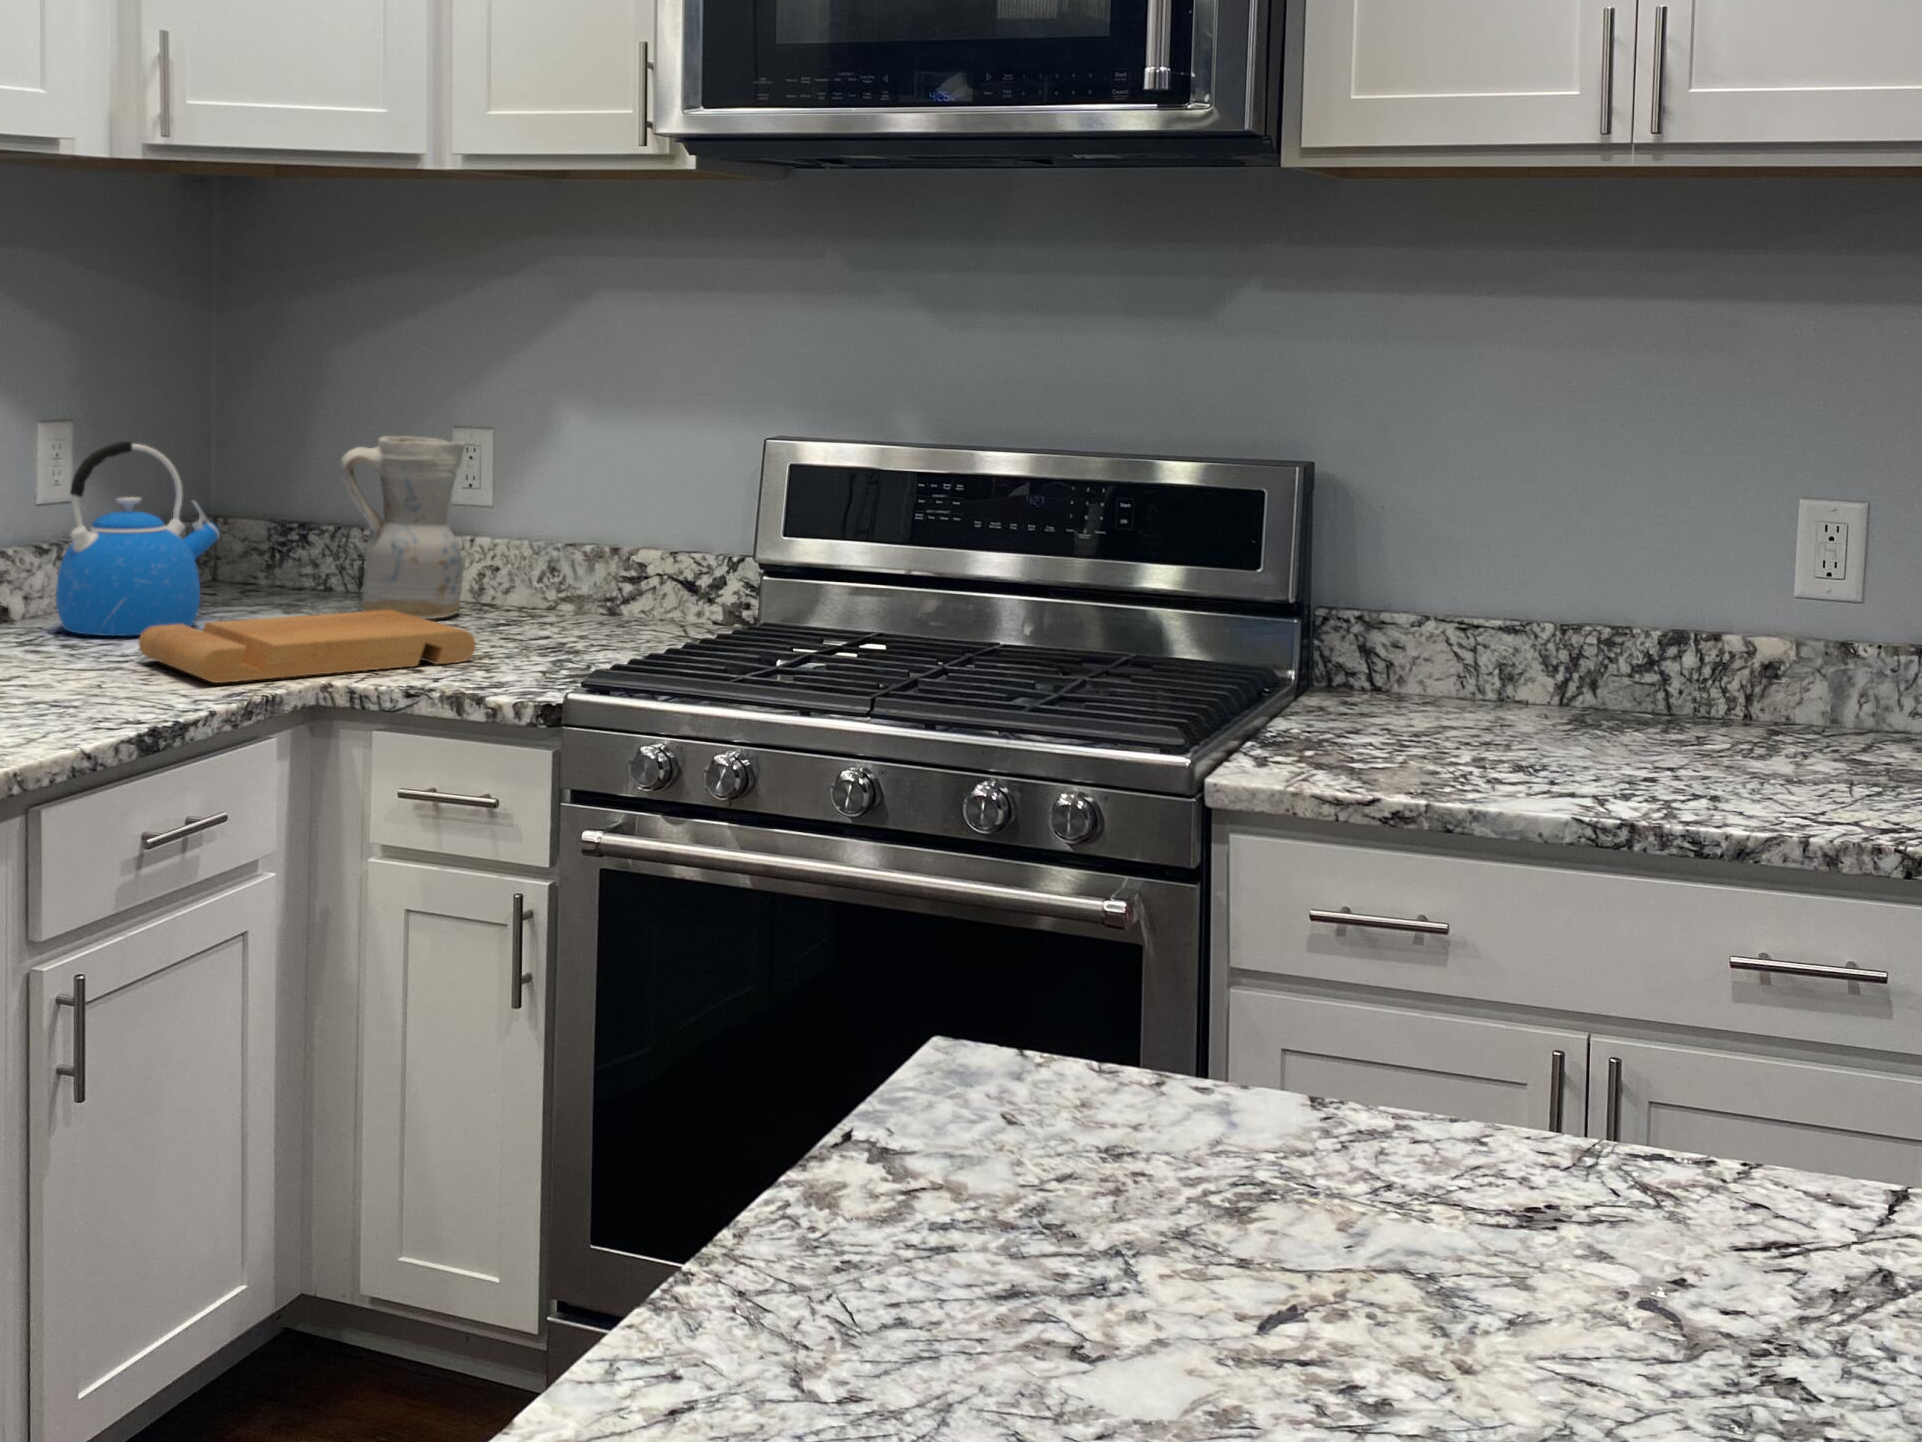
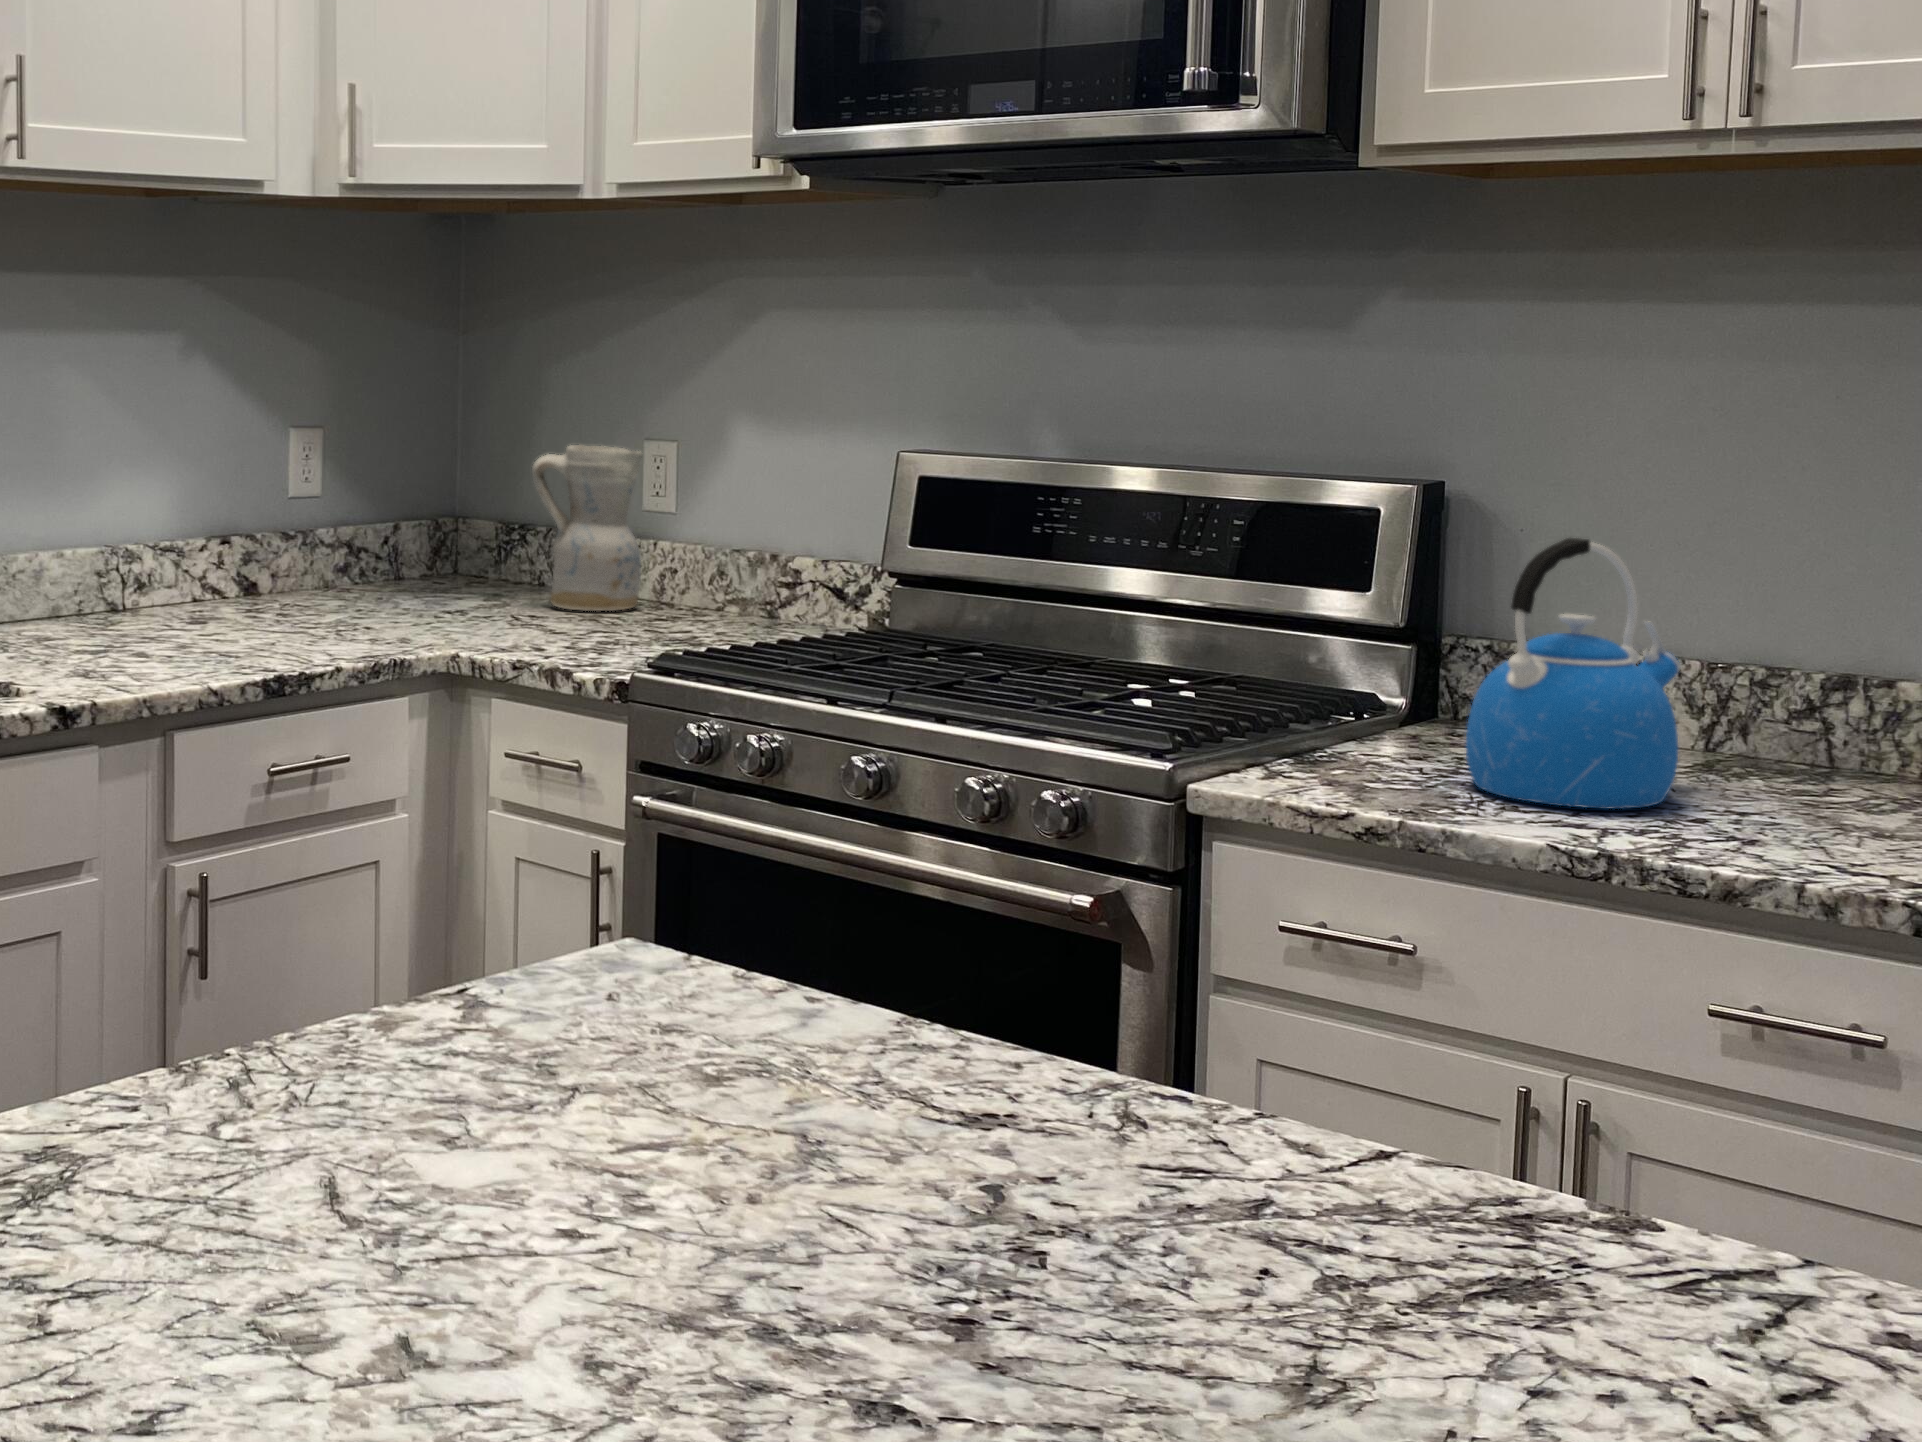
kettle: present [56,441,220,636] -> present [1466,538,1680,809]
cutting board: present [139,610,476,683] -> none [322,597,598,647]

